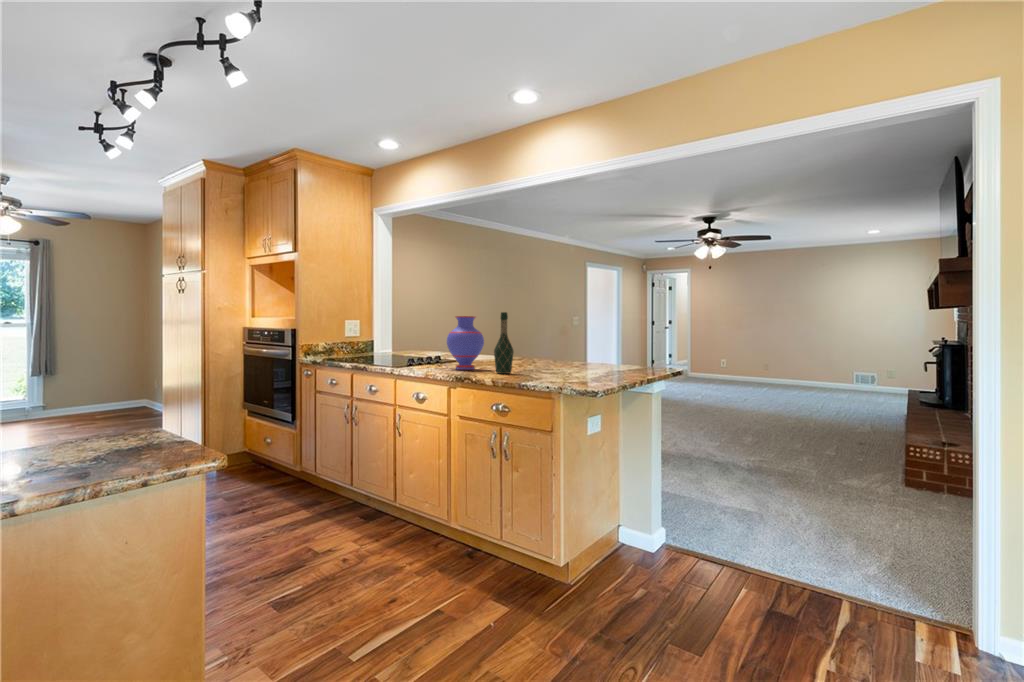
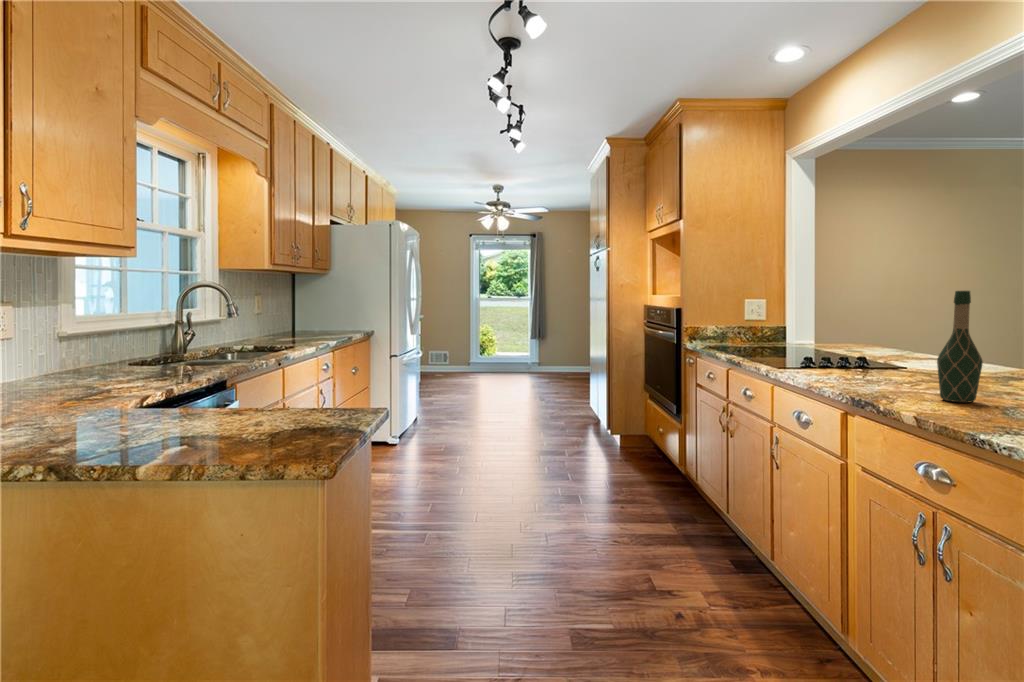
vase: present [447,316,484,370] -> none [854,297,927,385]

